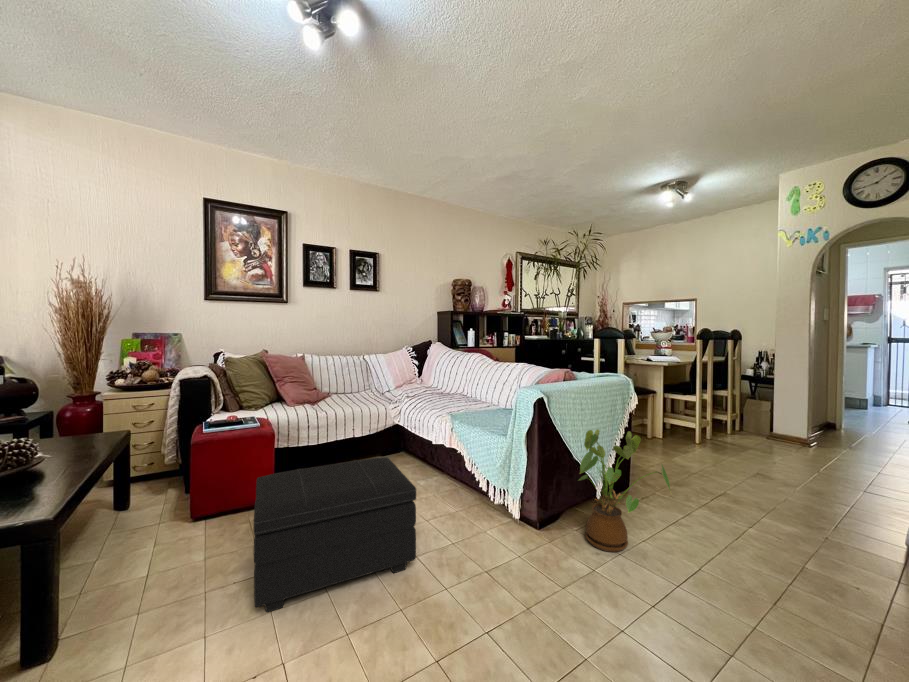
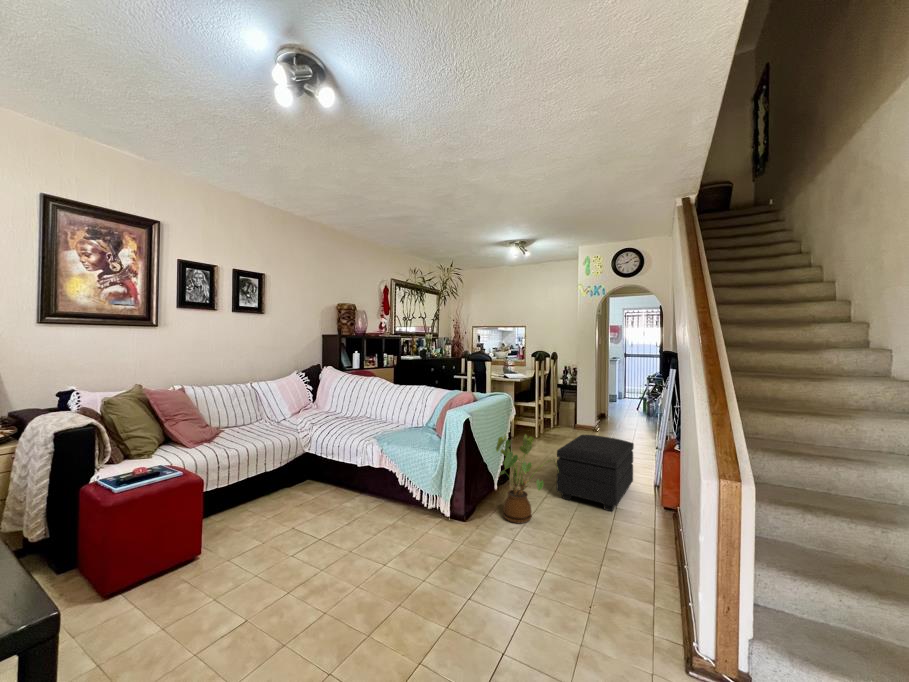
footstool: present [253,457,416,612] -> present [557,435,634,511]

